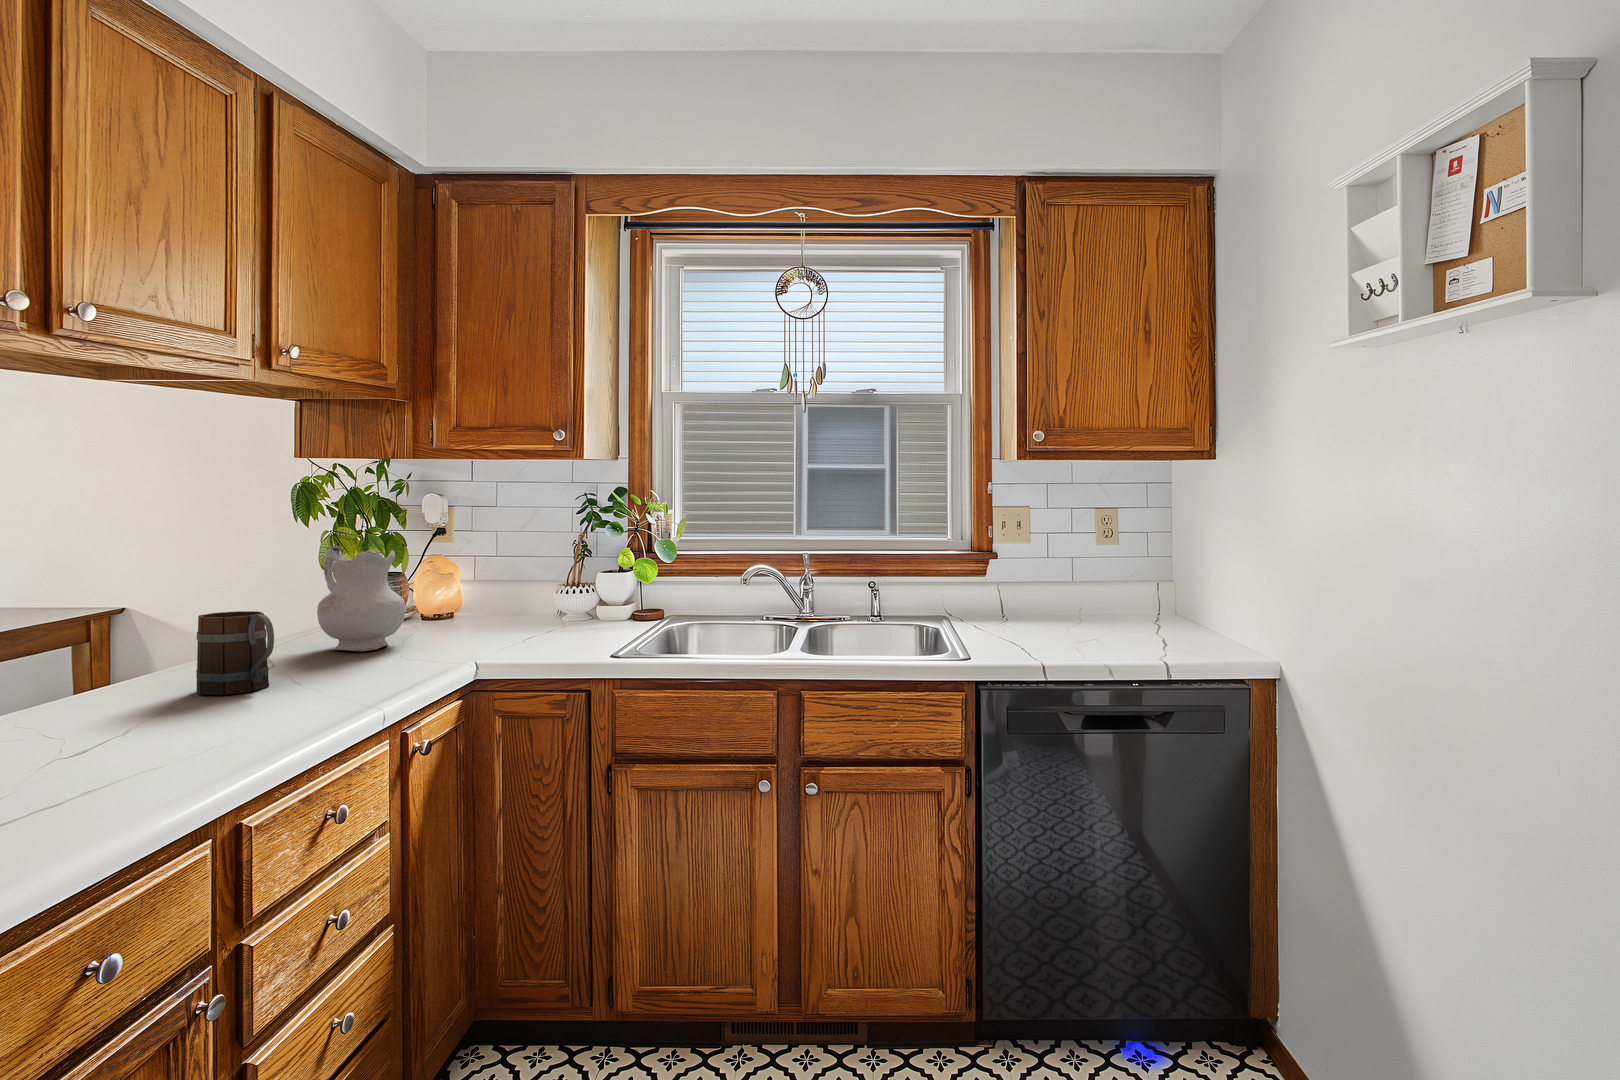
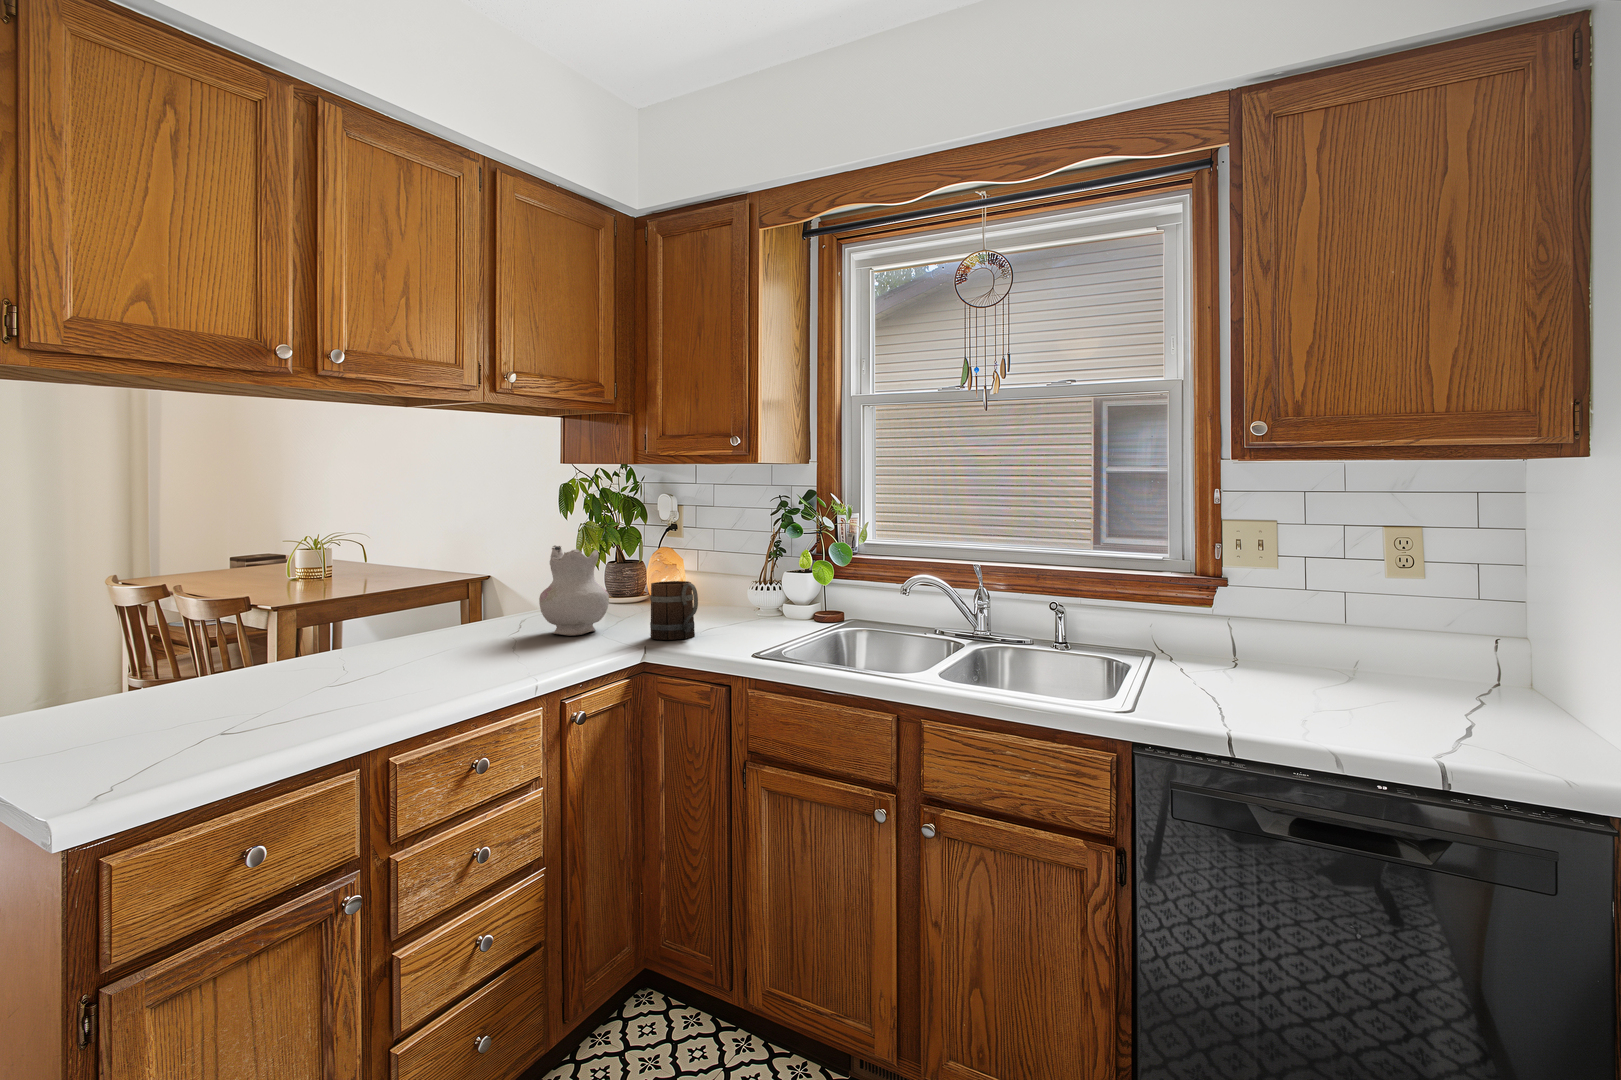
mug: present [196,611,274,695] -> present [650,581,698,640]

